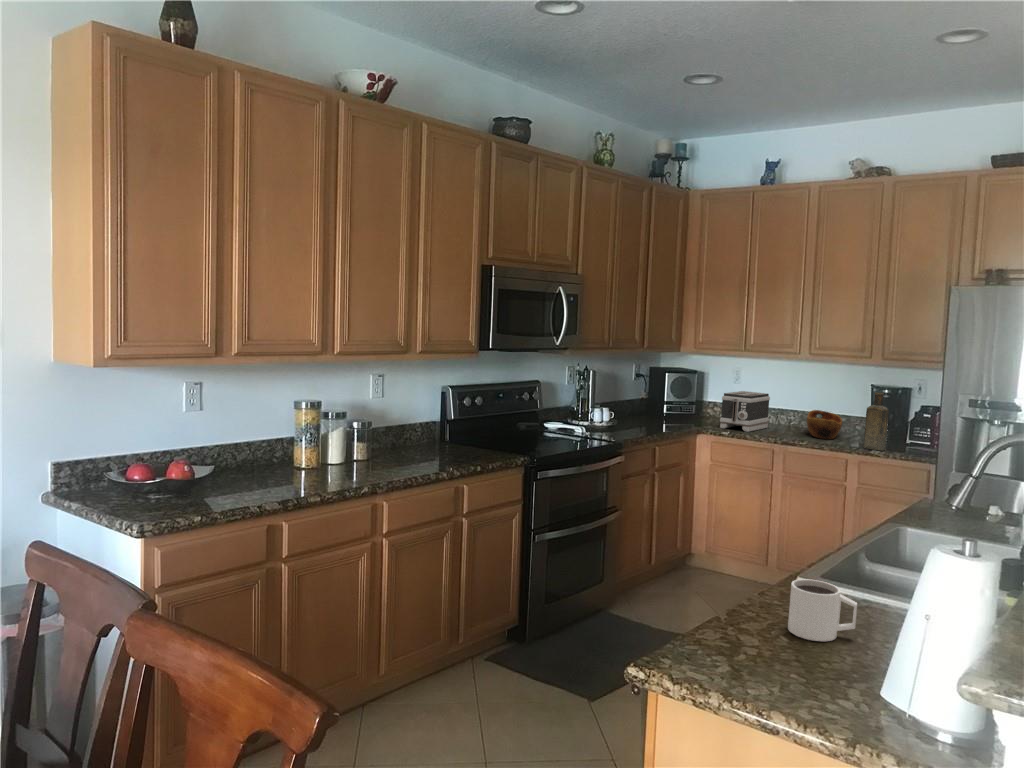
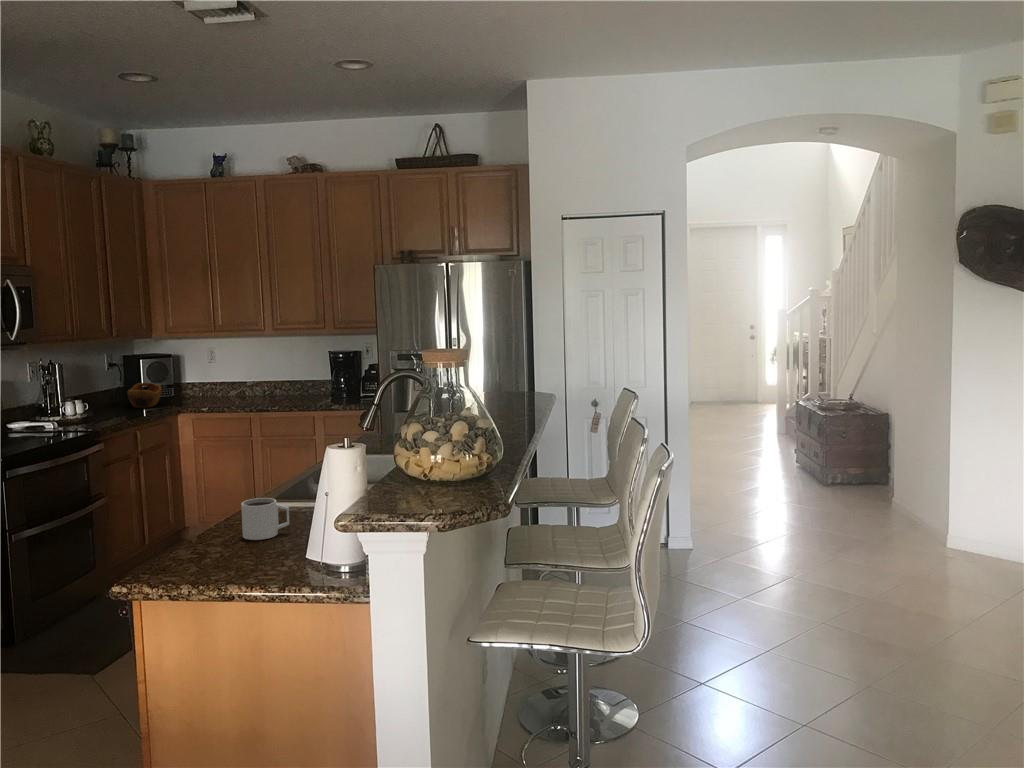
toaster: present [720,391,770,432] -> none [199,369,246,406]
bottle: present [863,392,889,451] -> none [324,358,342,406]
wooden bowl: present [807,410,842,439] -> present [127,383,162,408]

